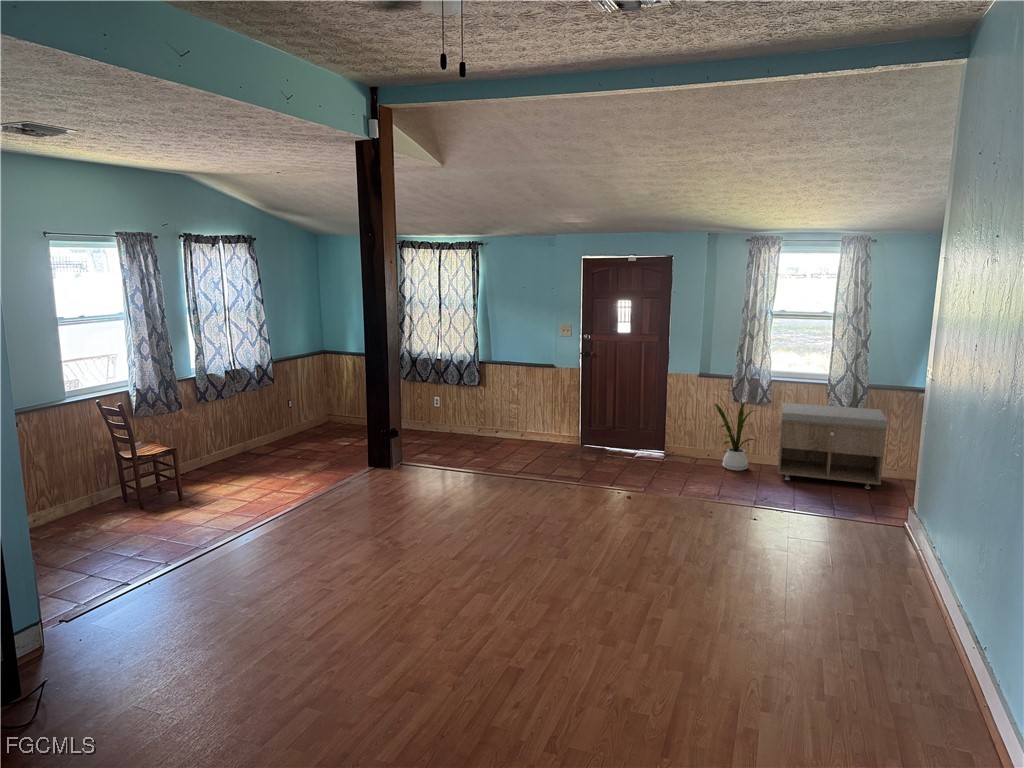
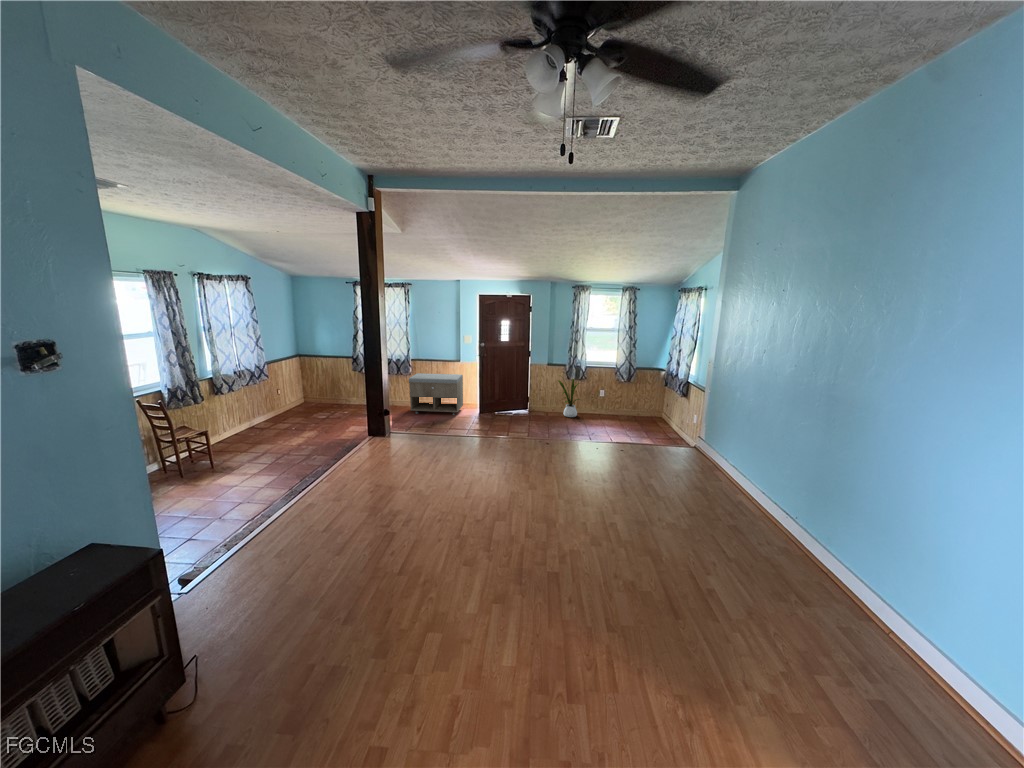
storage bench: present [778,403,887,489] -> present [409,373,463,415]

